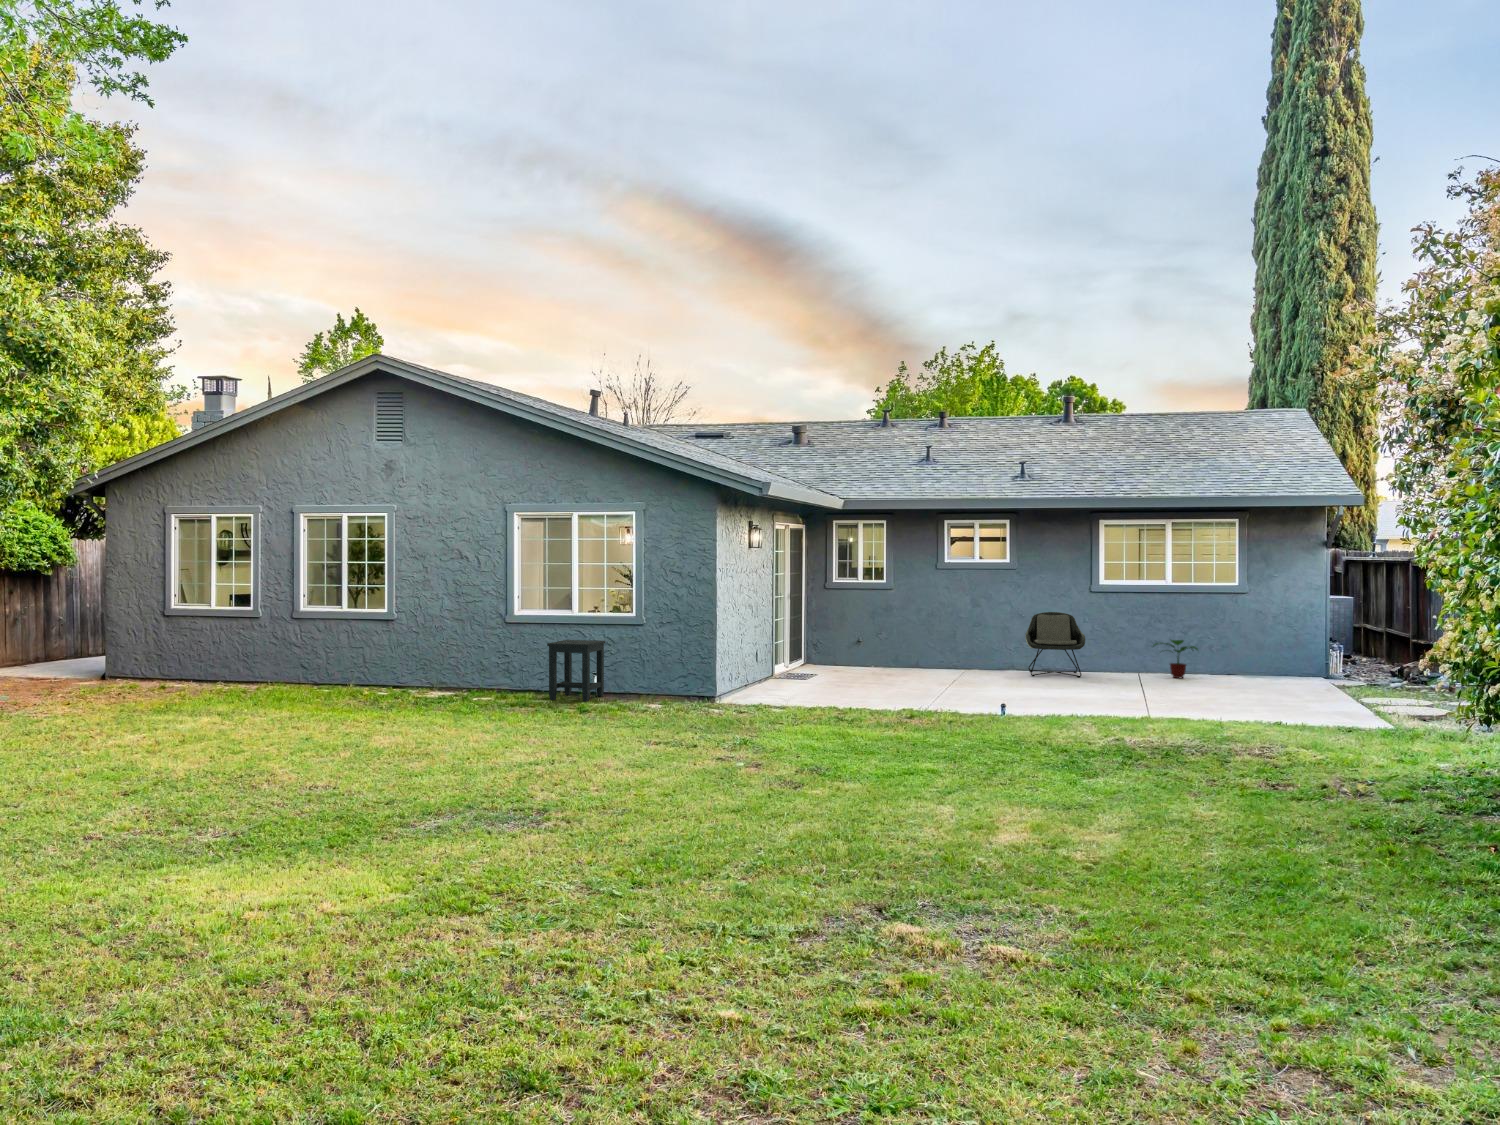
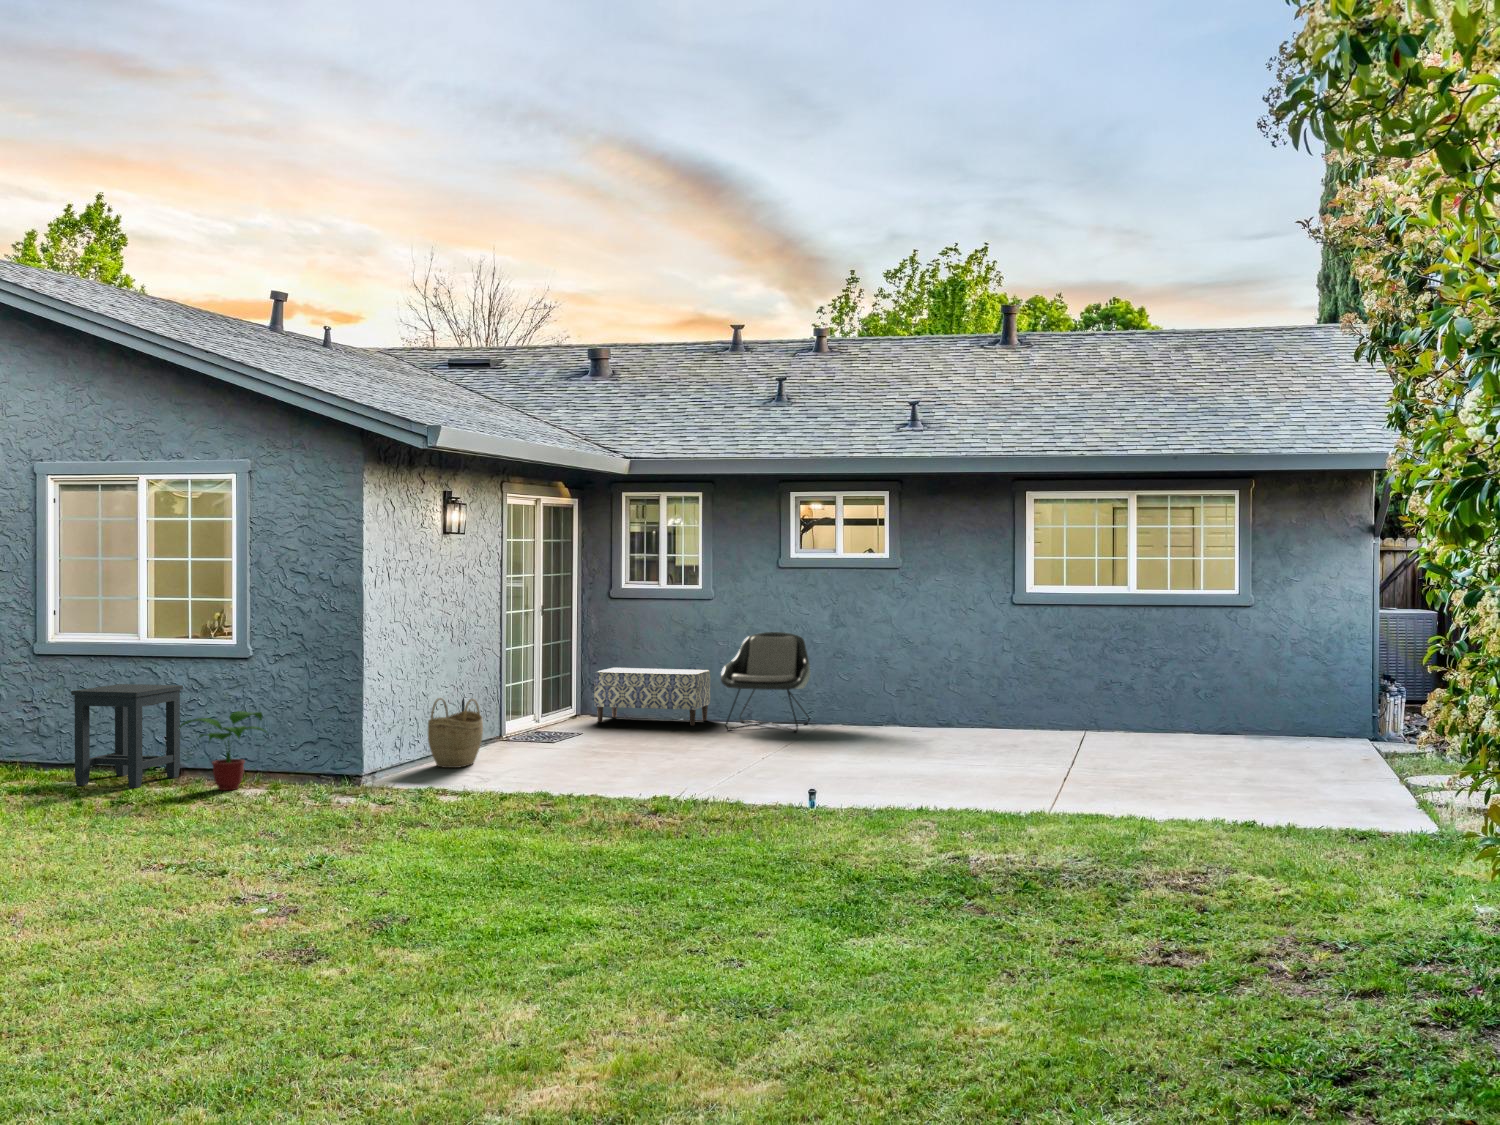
lounge chair: present [1025,612,1085,678] -> present [721,632,810,732]
bench: none [818,633,890,669] -> present [594,668,710,726]
potted plant: present [1154,640,1198,678] -> present [180,711,265,790]
woven basket: none [746,649,777,692] -> present [428,698,483,768]

